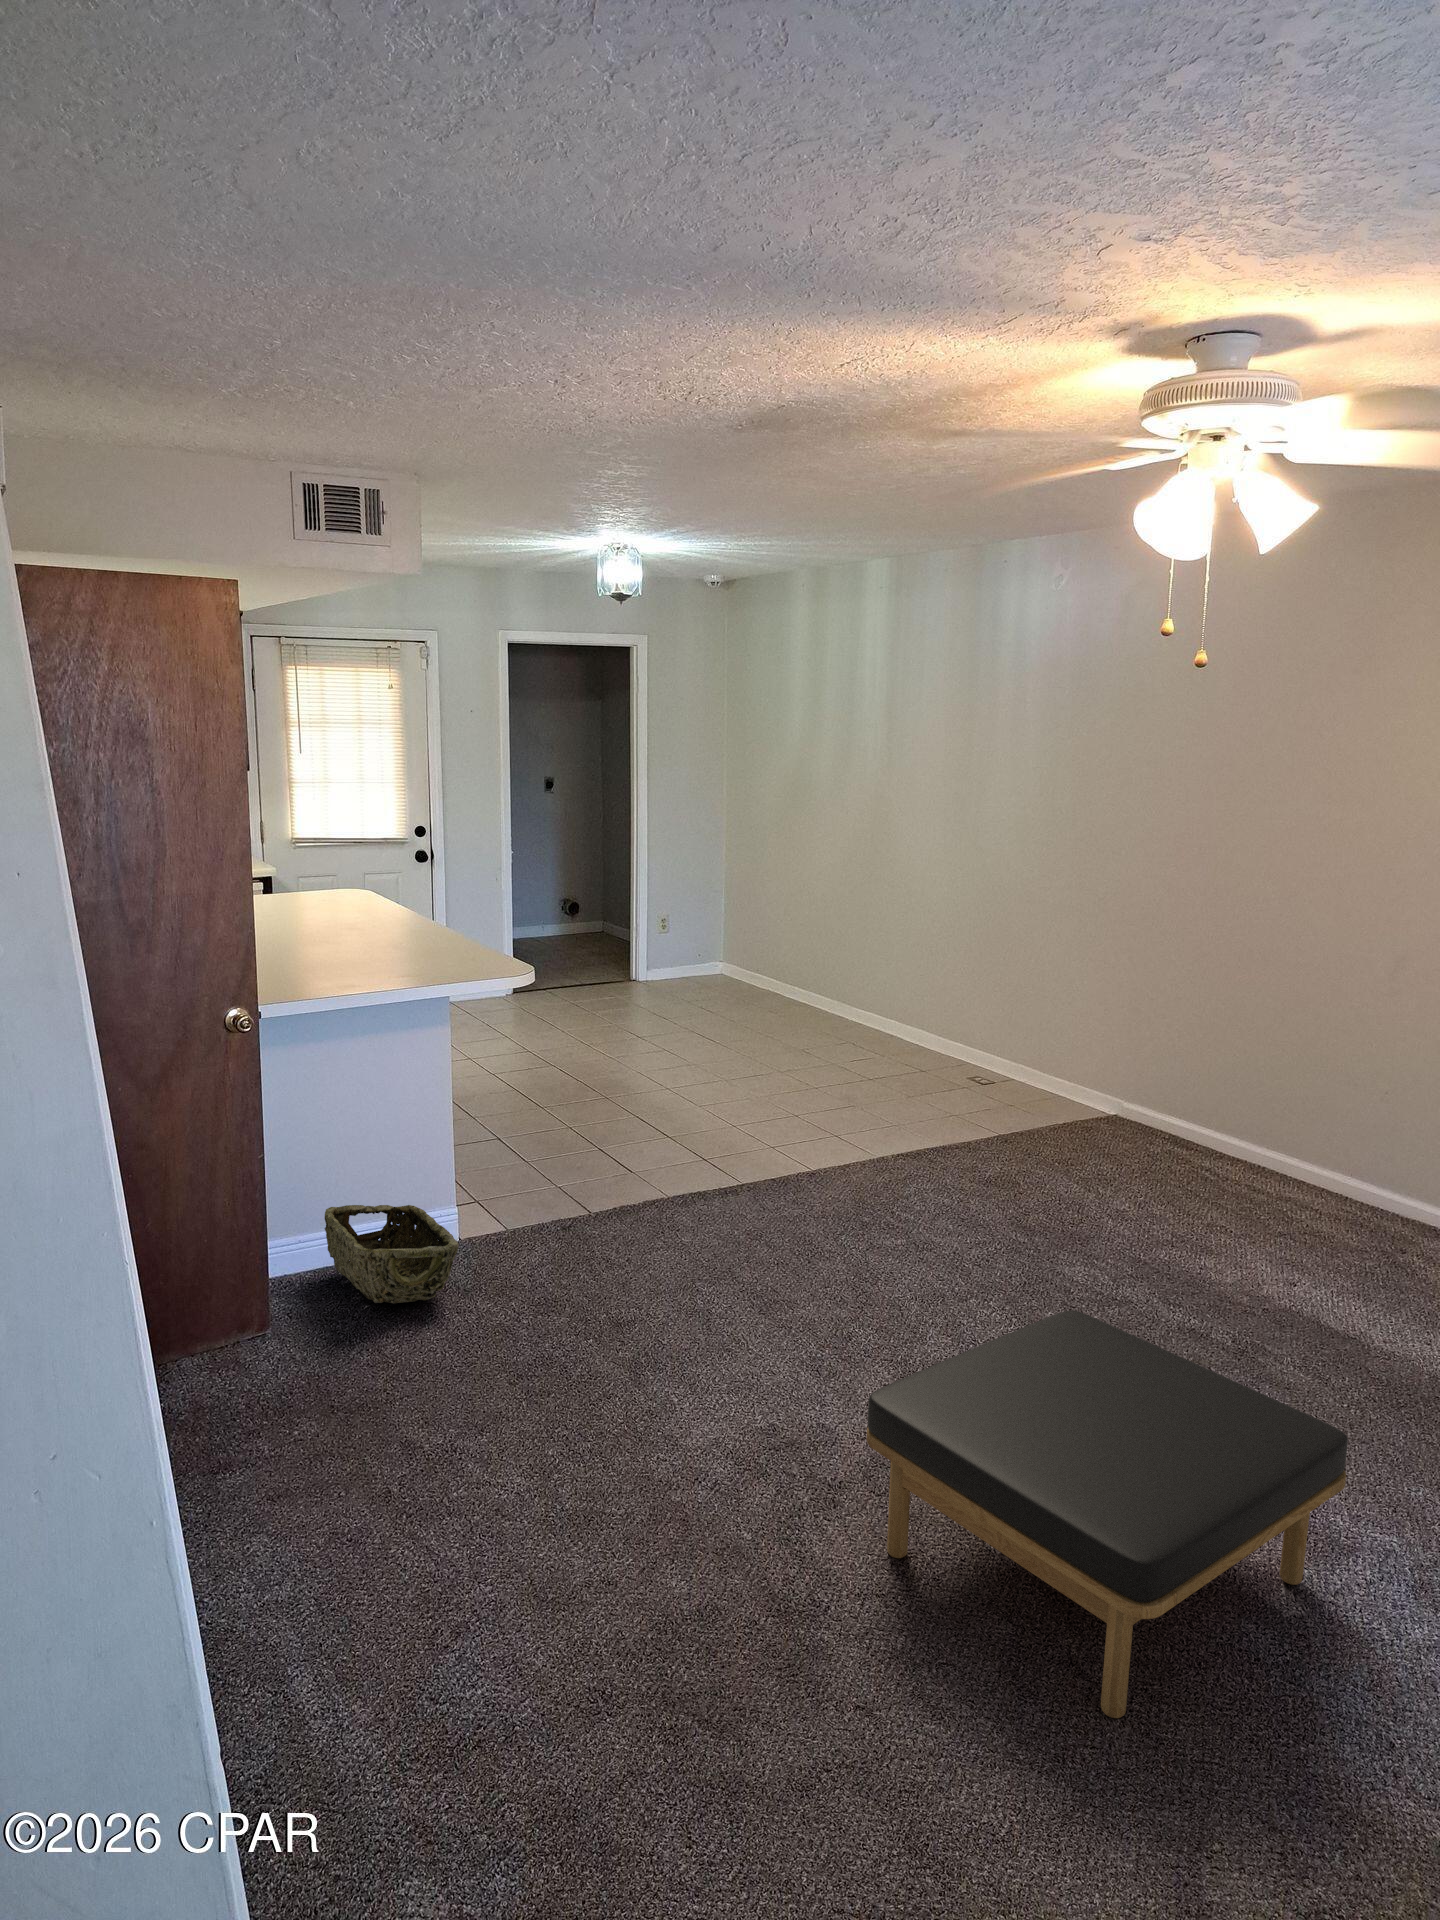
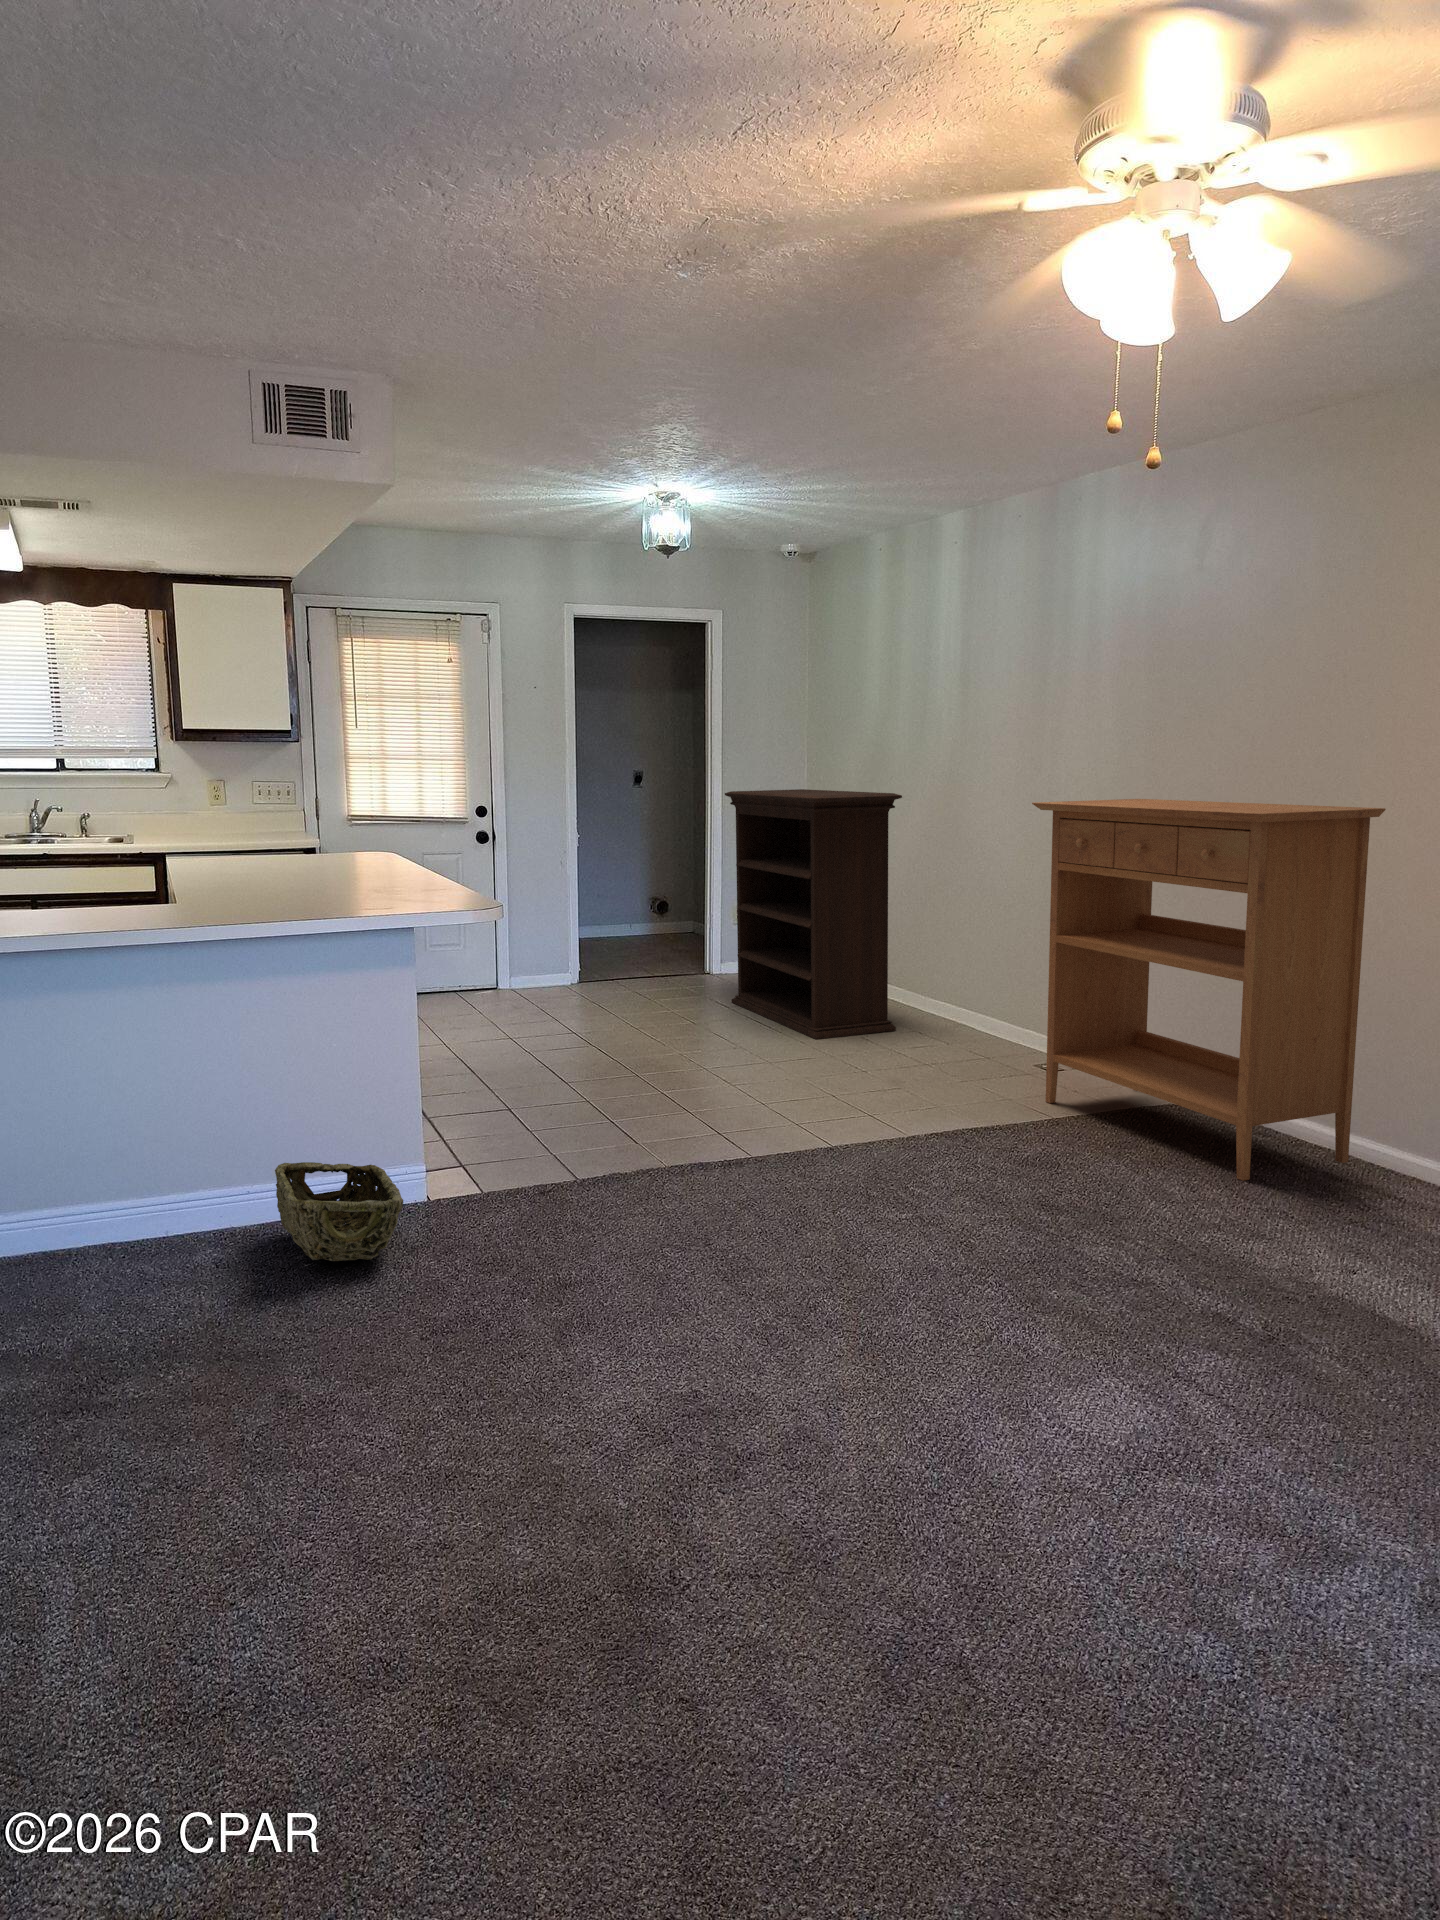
bookshelf: none [666,807,846,1053] -> present [725,789,902,1039]
console table: none [988,843,1310,1200] -> present [1032,799,1386,1181]
ottoman: present [867,1310,1348,1718] -> none [748,1265,1322,1733]

